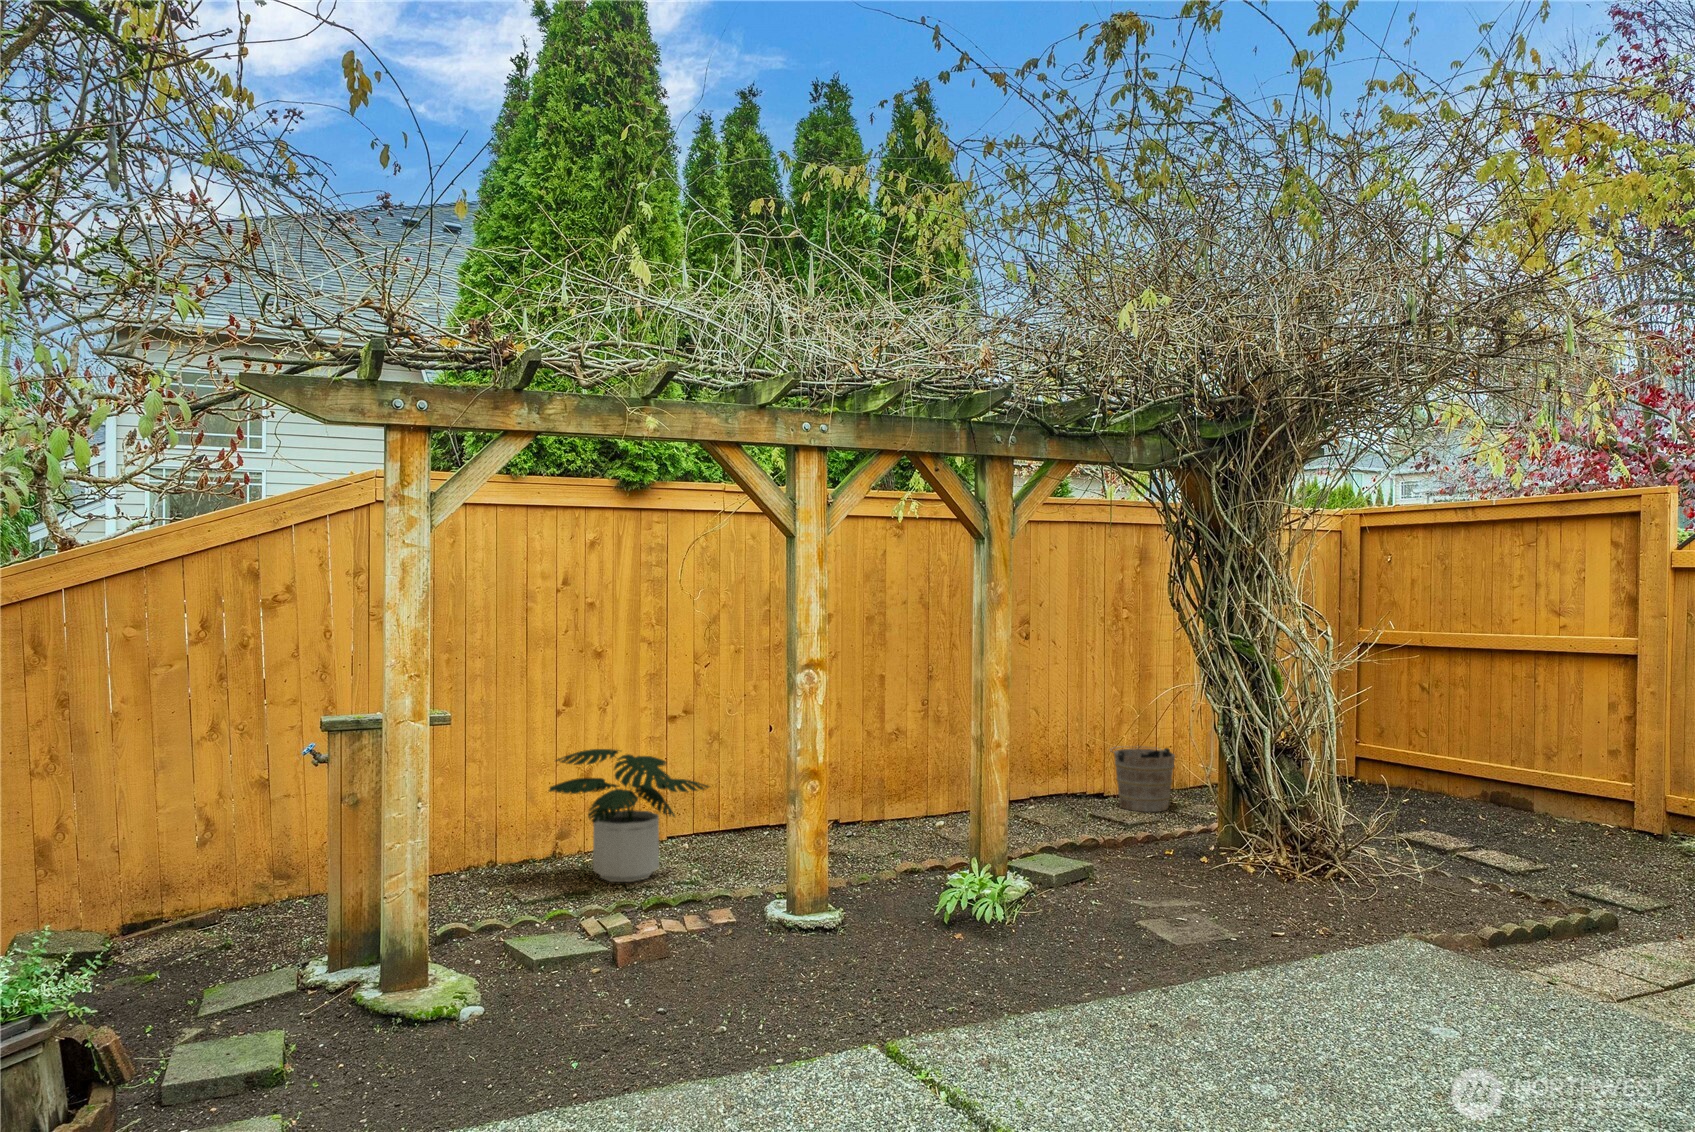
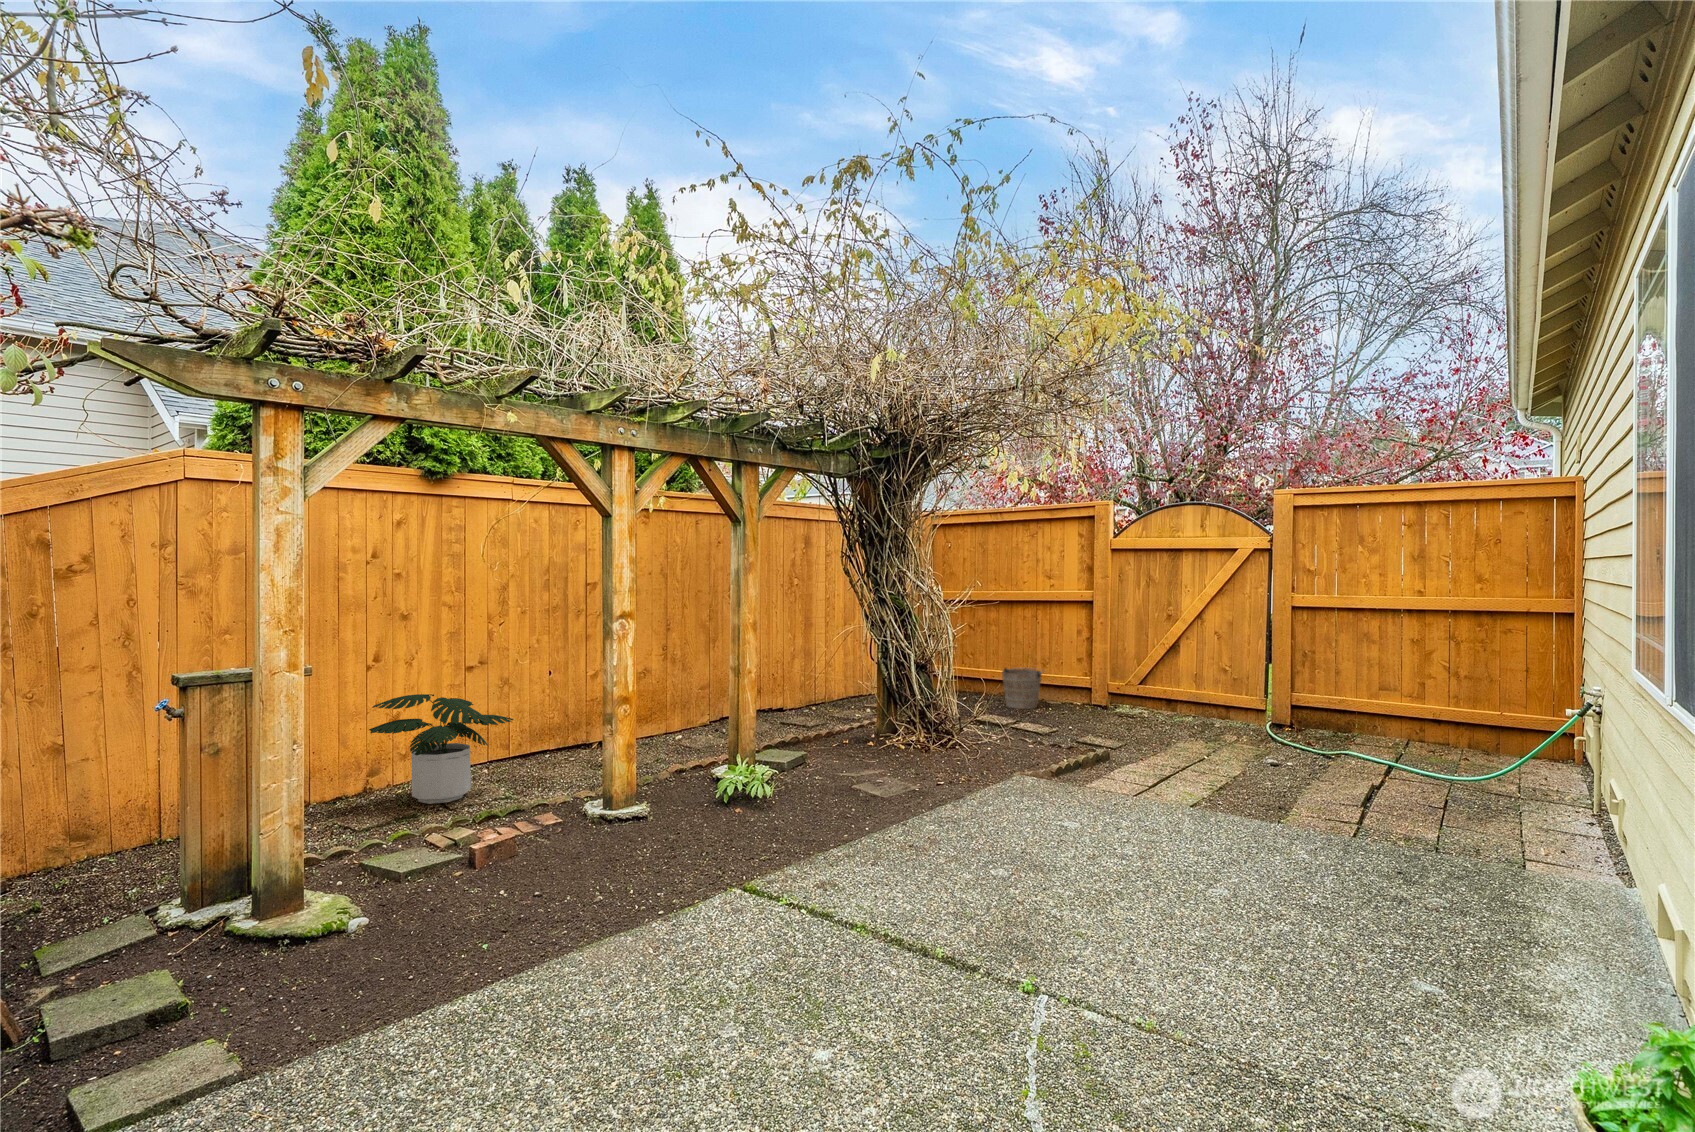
bucket: present [1114,747,1175,812] -> present [1002,668,1042,709]

